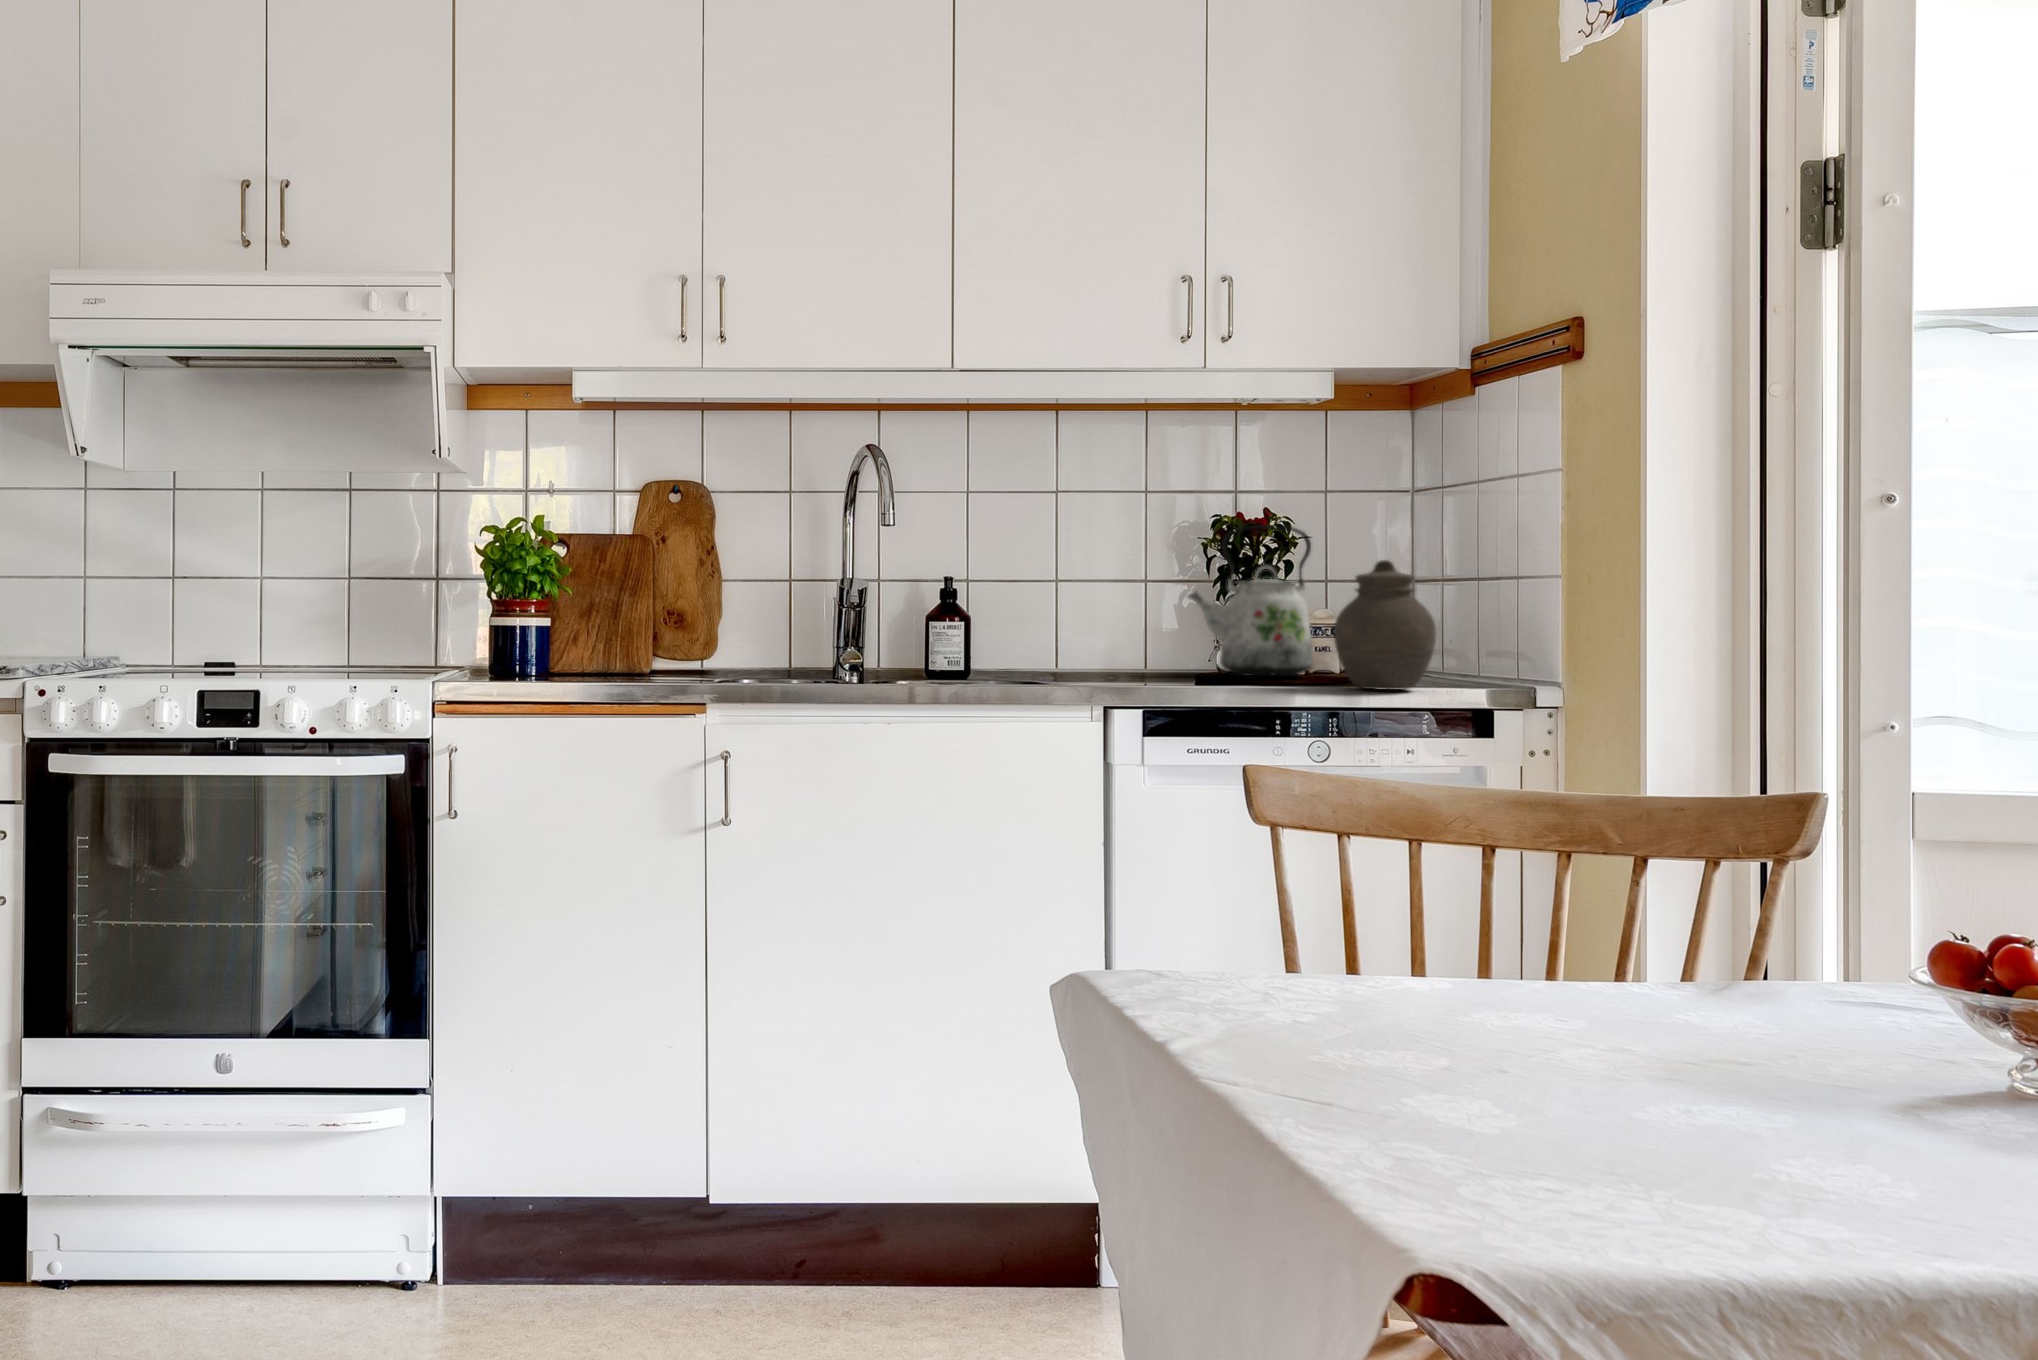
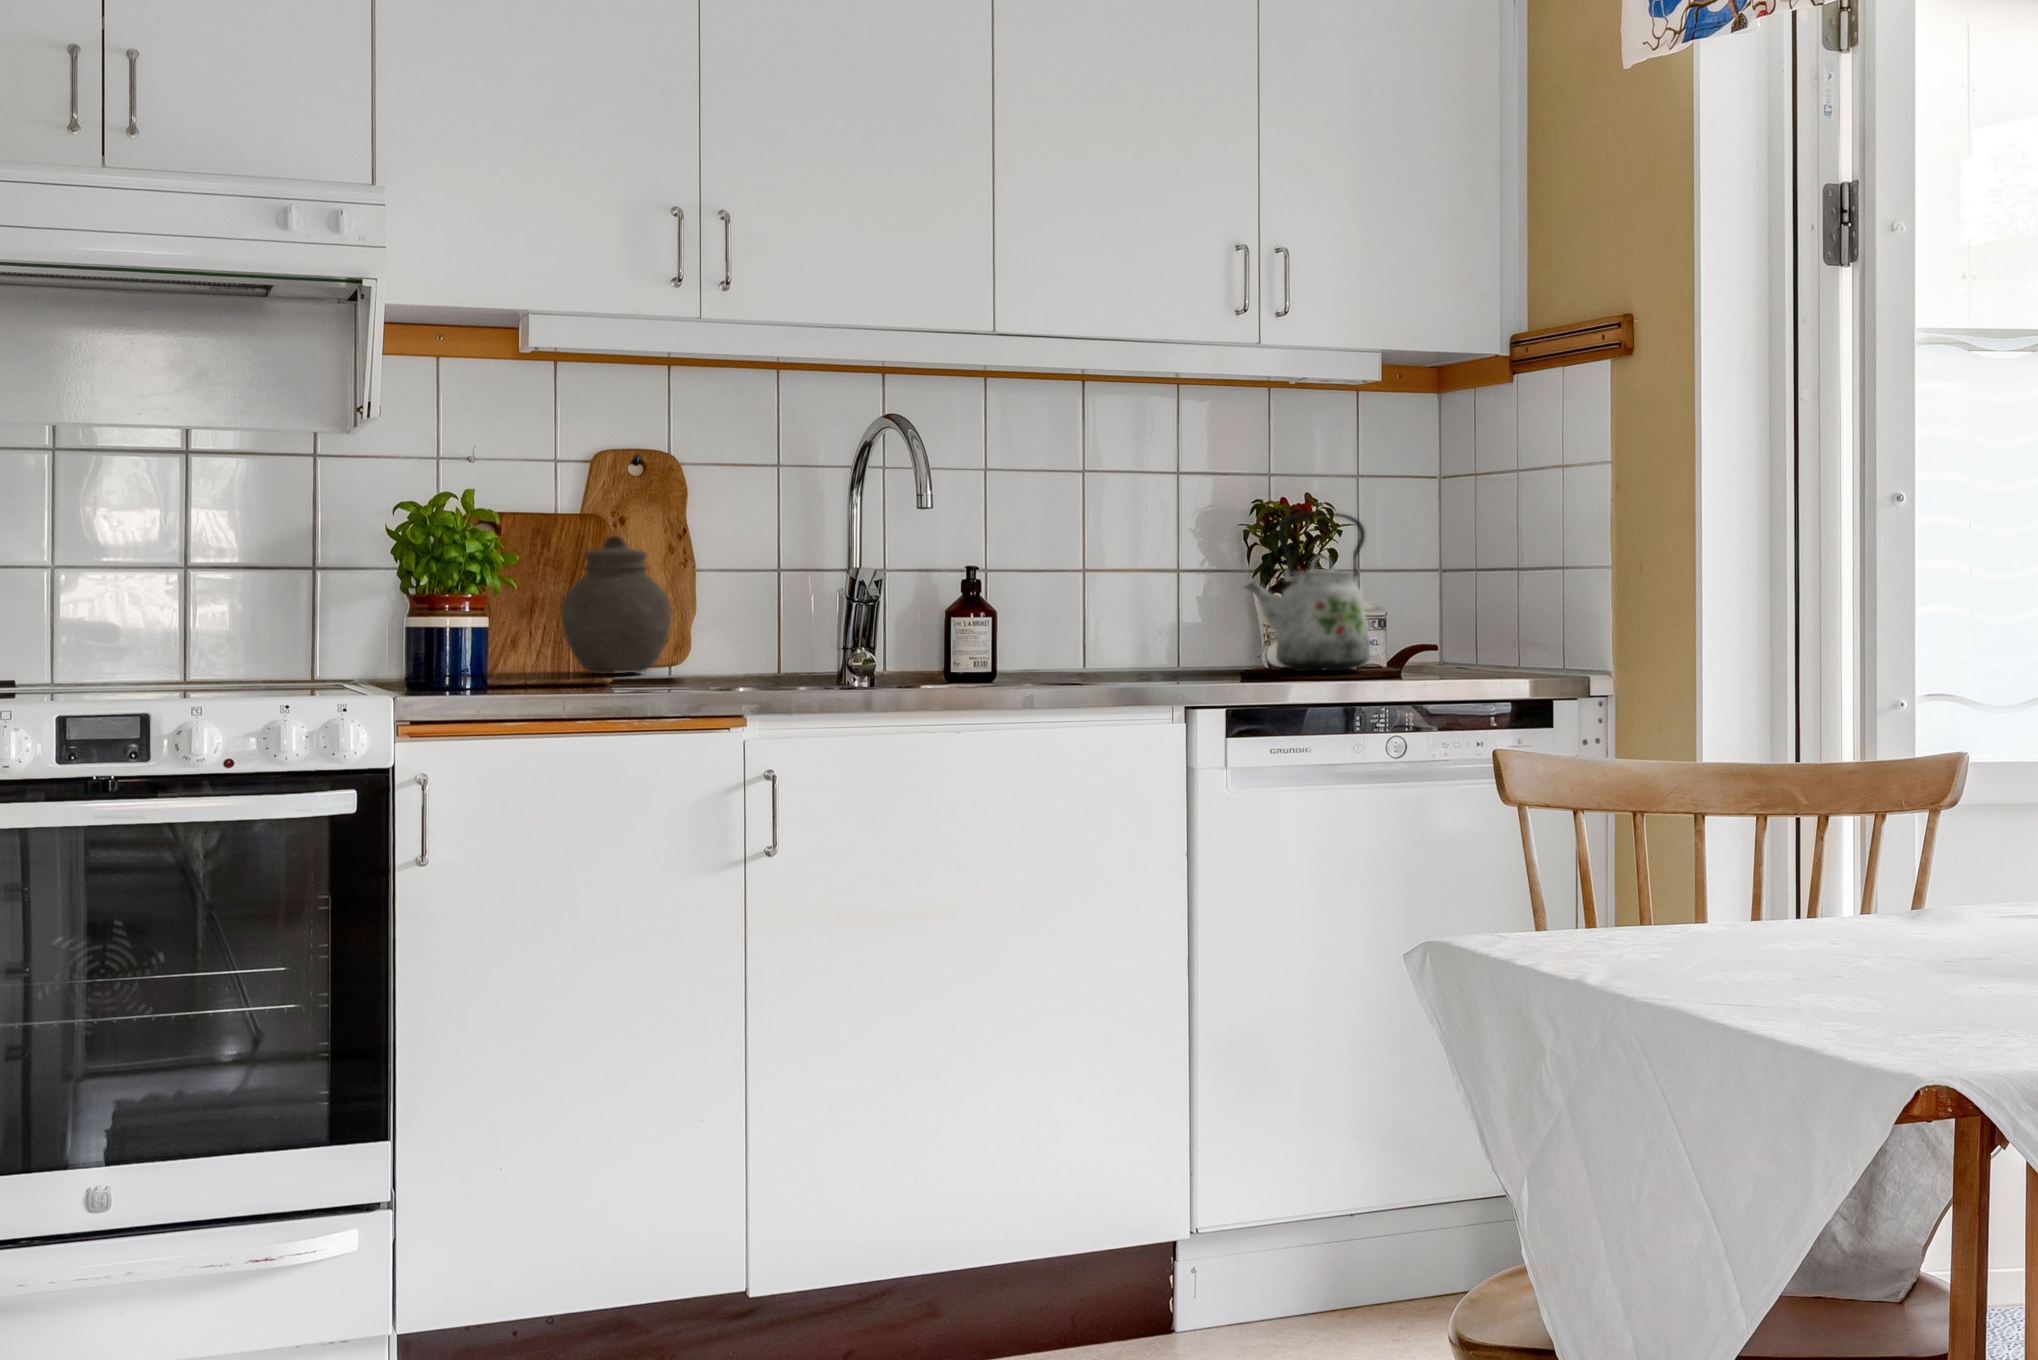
jar: present [1334,560,1436,690] -> present [561,536,671,674]

